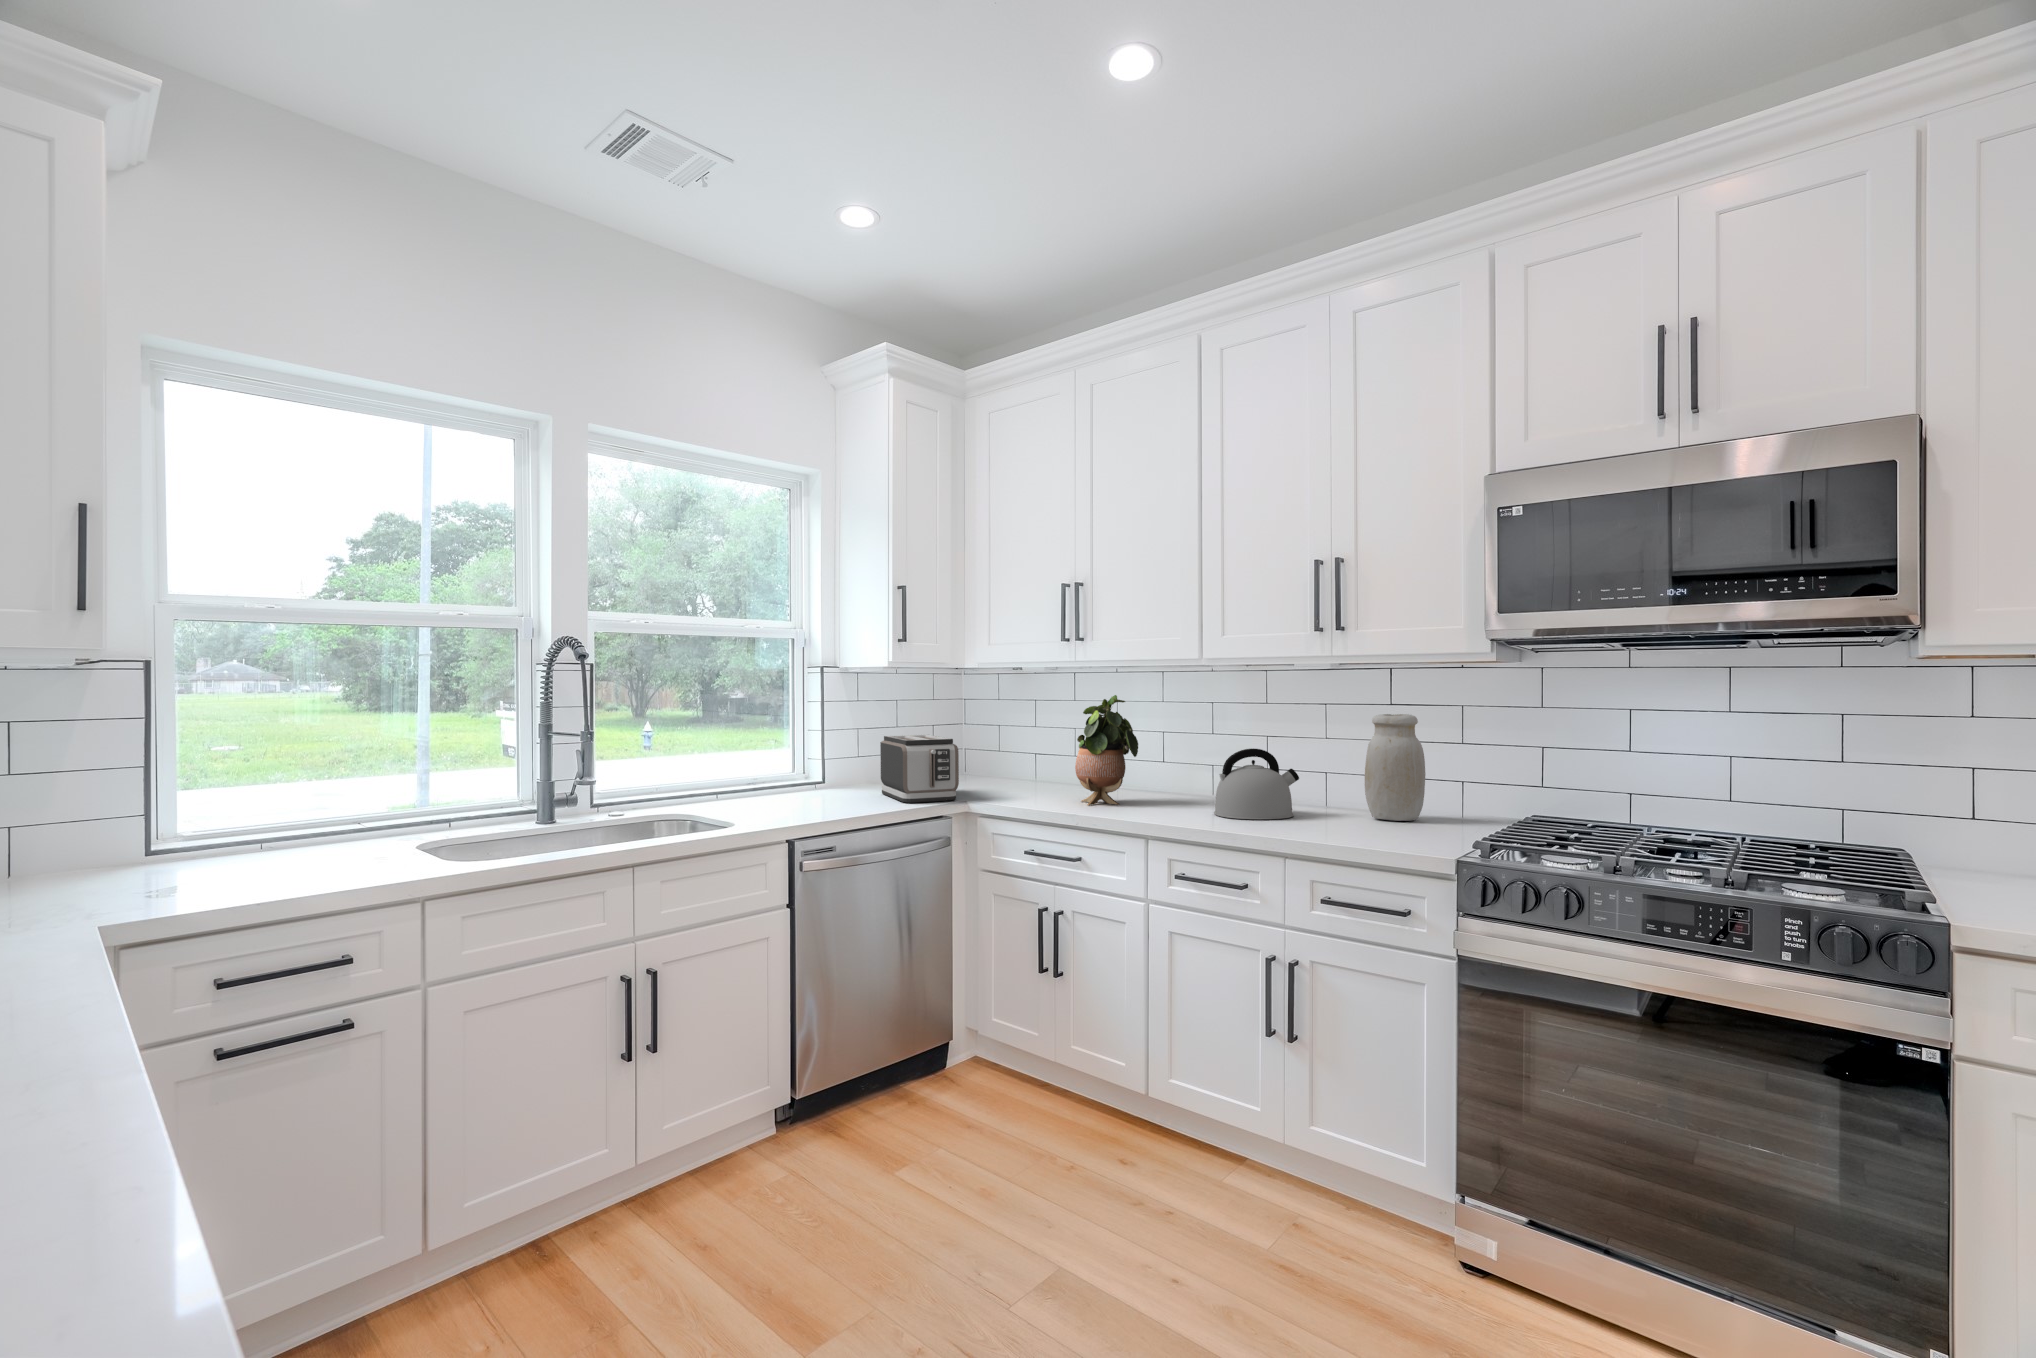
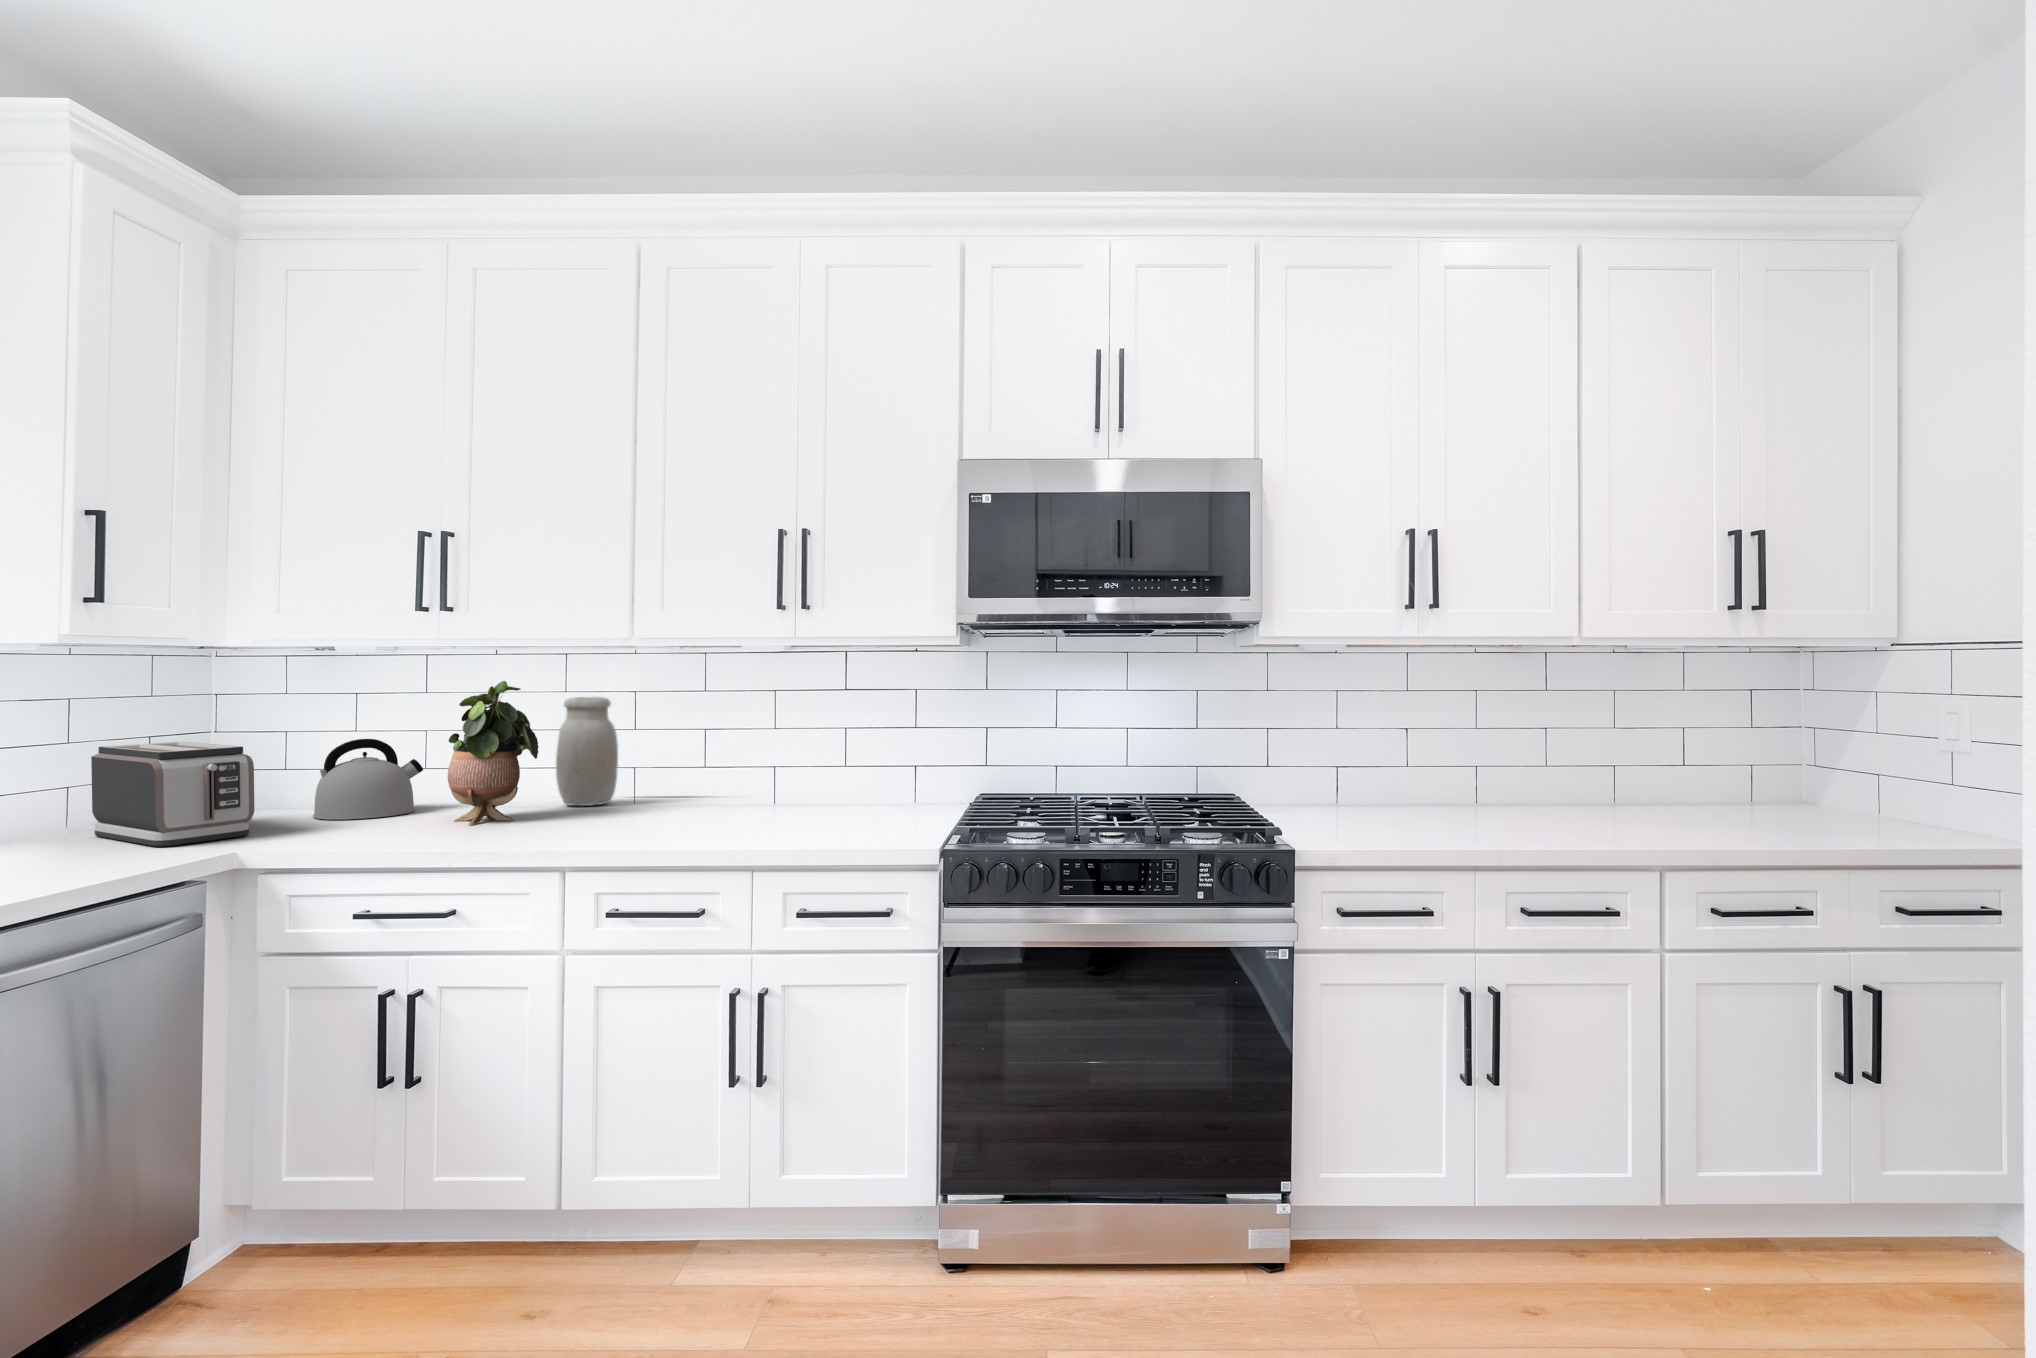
jar: present [1365,714,1425,821] -> present [556,697,618,806]
kettle: present [1214,749,1299,819] -> present [313,739,423,820]

